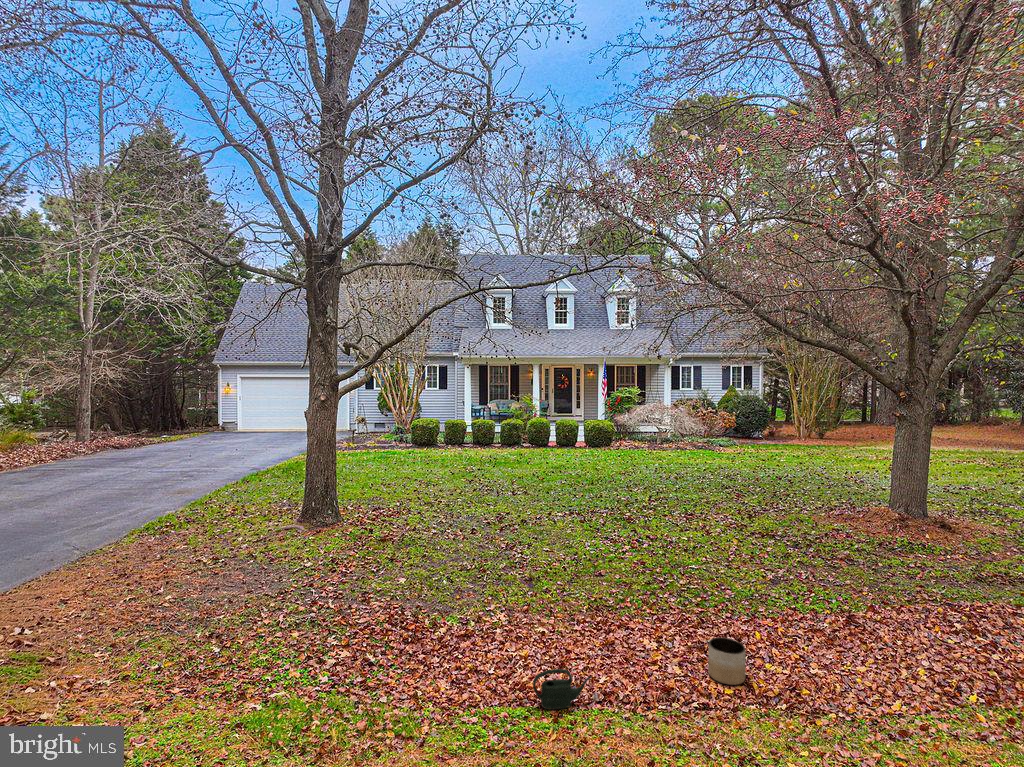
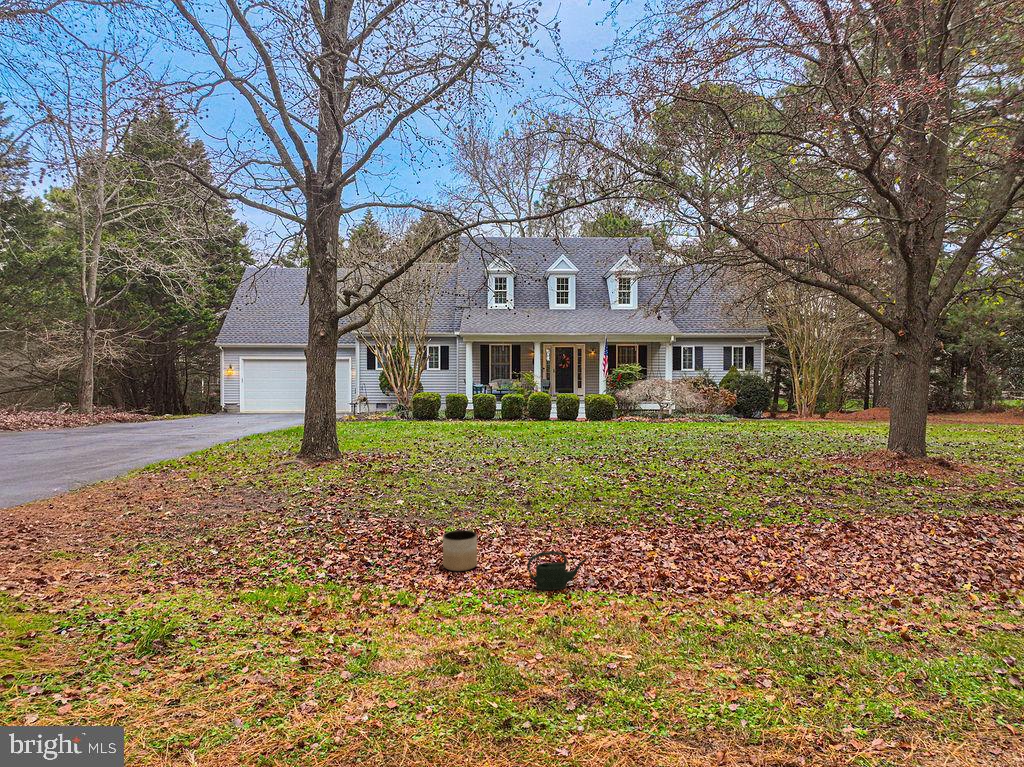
planter: present [708,637,746,685] -> present [443,530,477,571]

